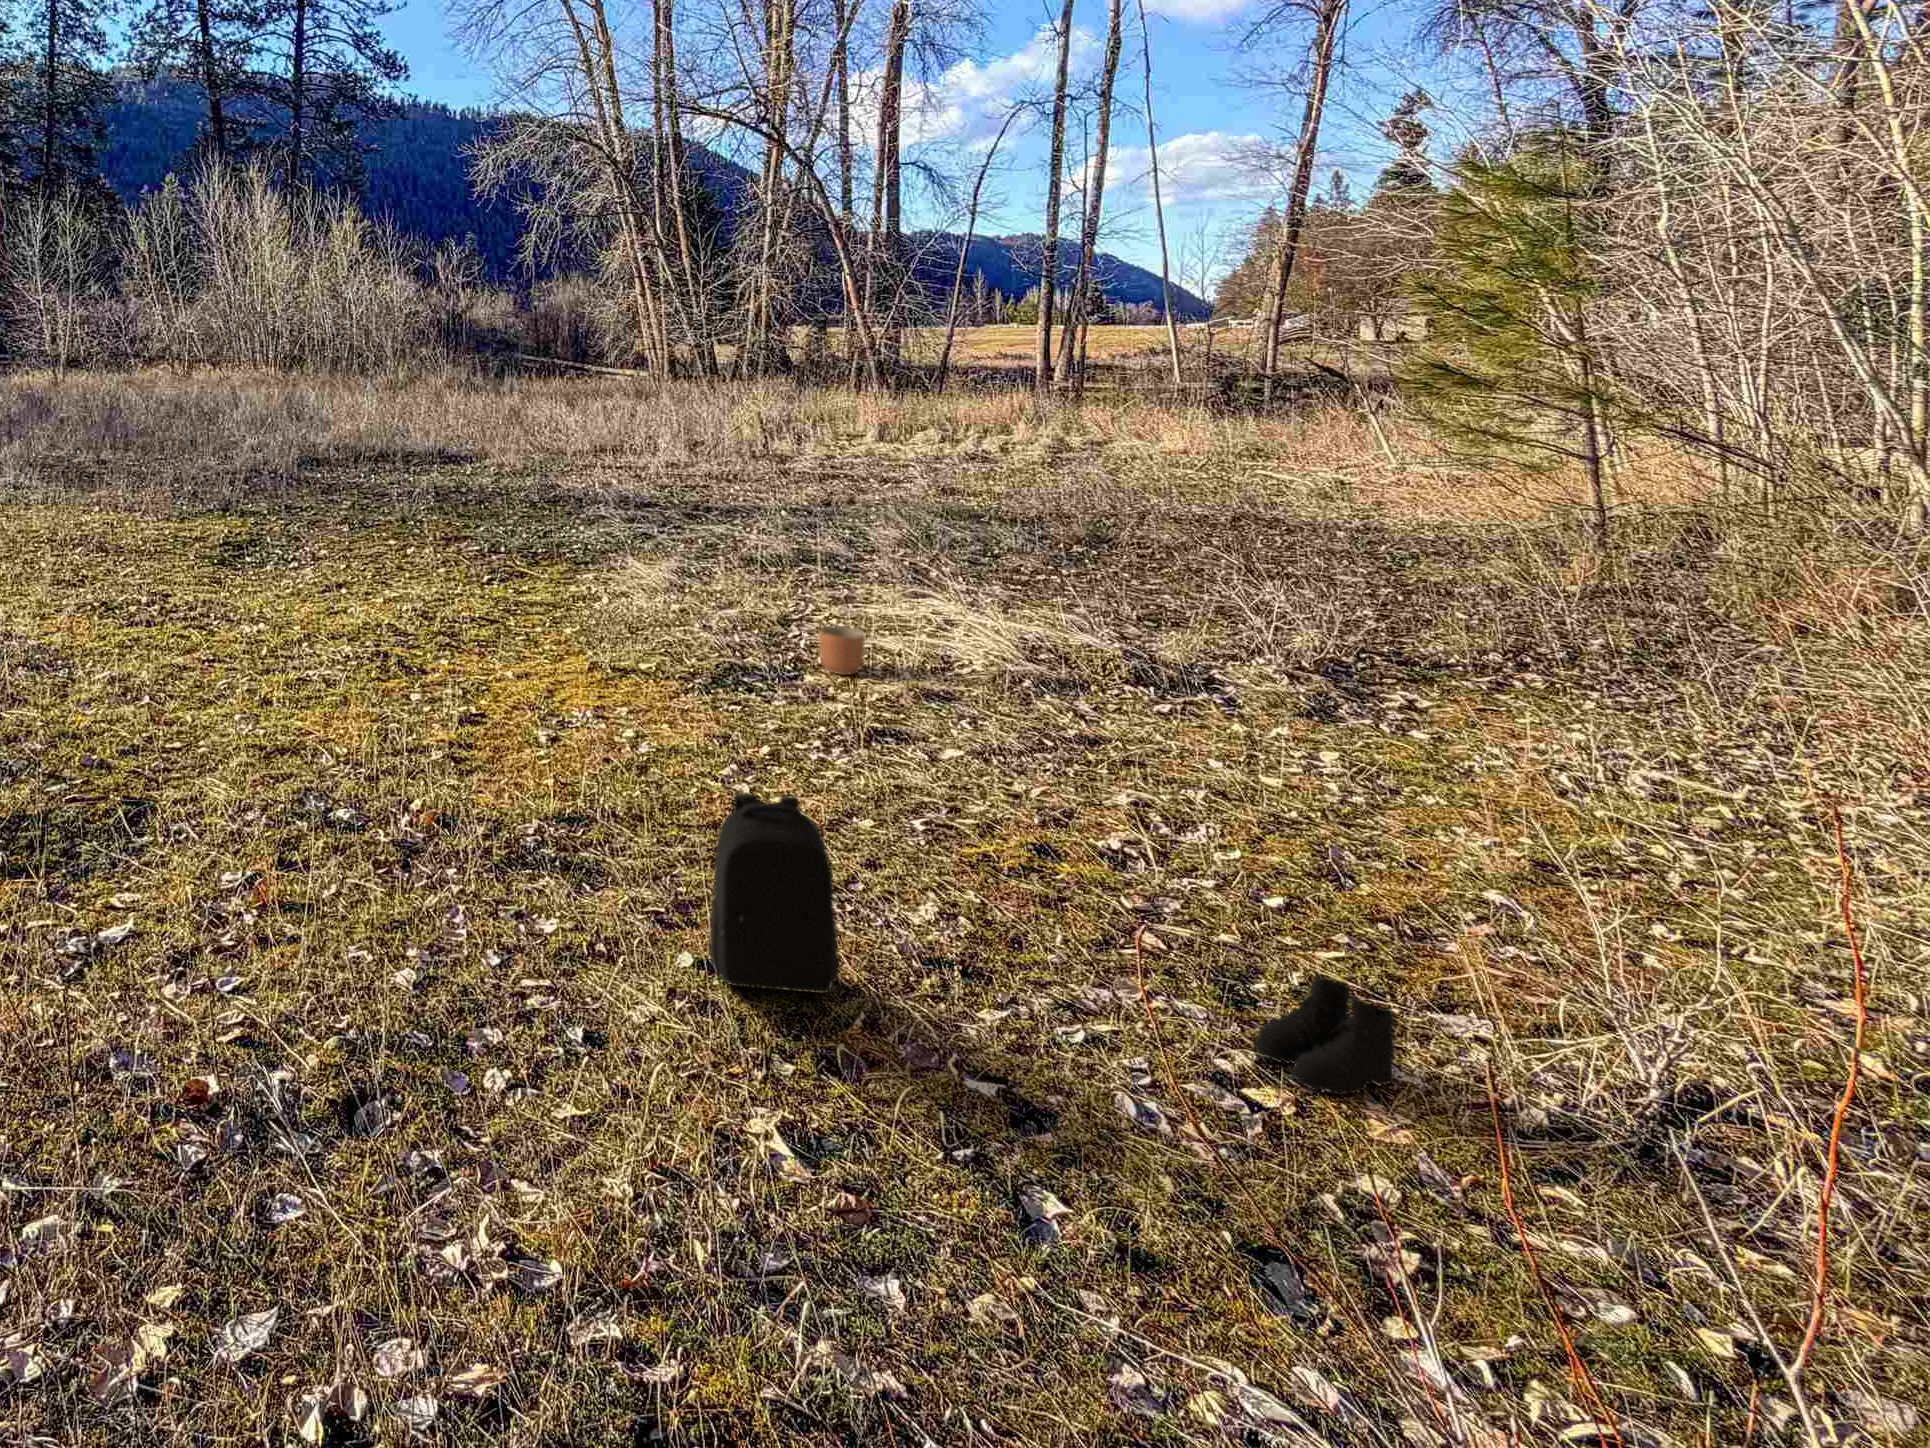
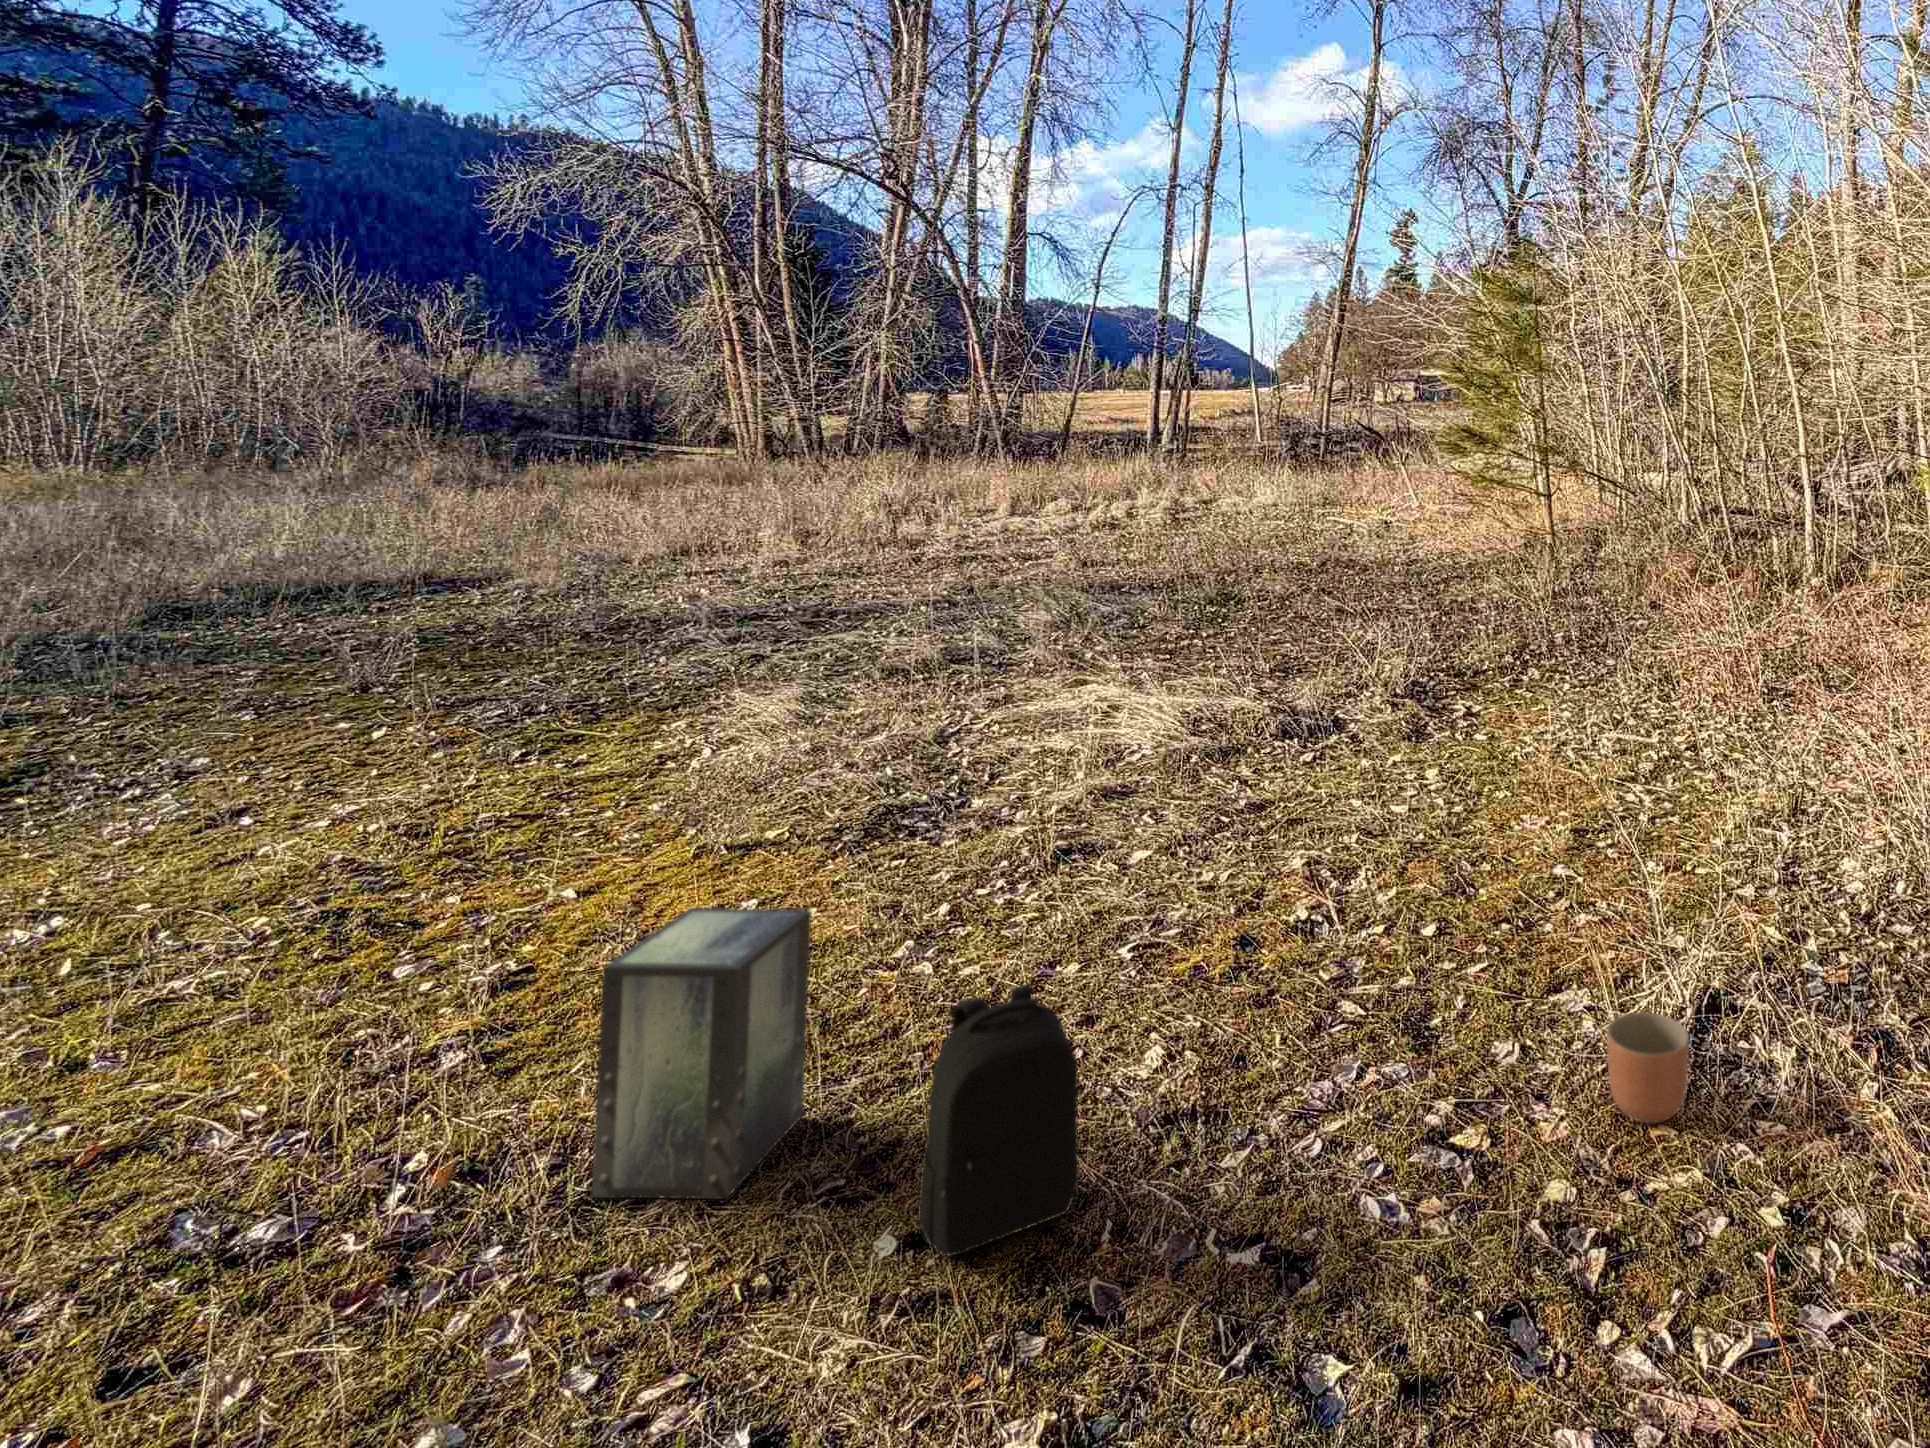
planter: present [818,626,865,675] -> present [1607,1012,1689,1124]
storage box: none [506,681,641,891] -> present [591,908,811,1199]
boots: present [1254,973,1397,1095] -> none [1450,997,1549,1112]

